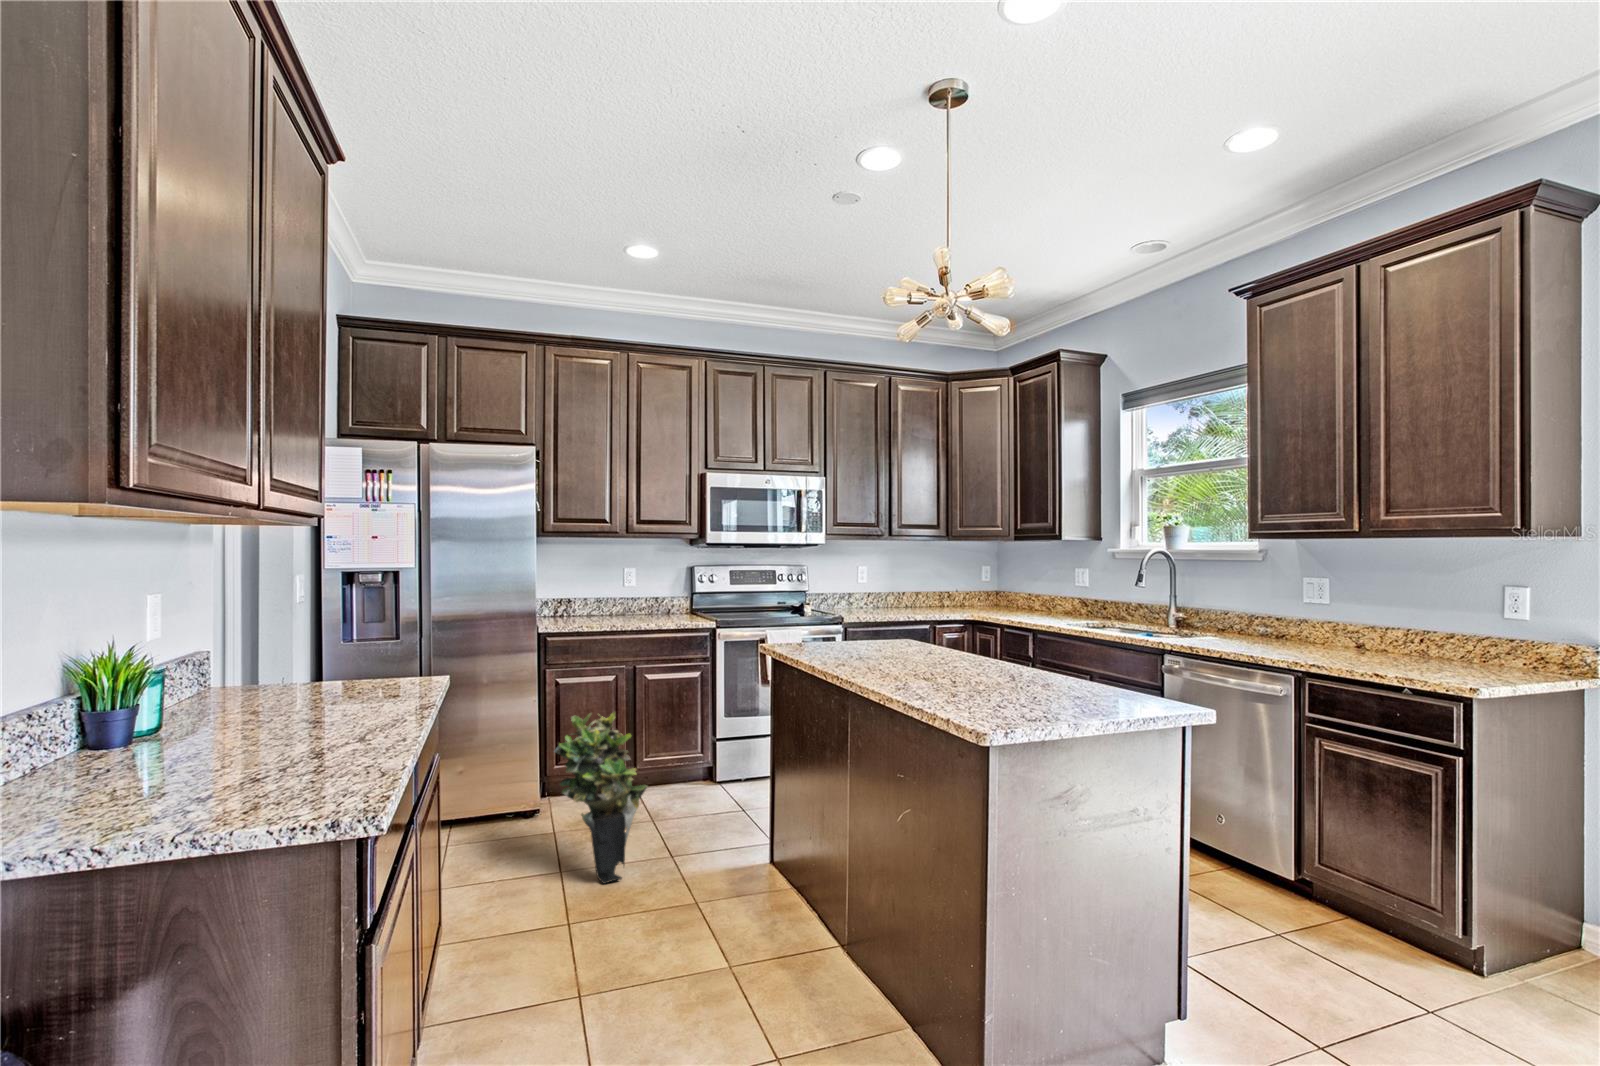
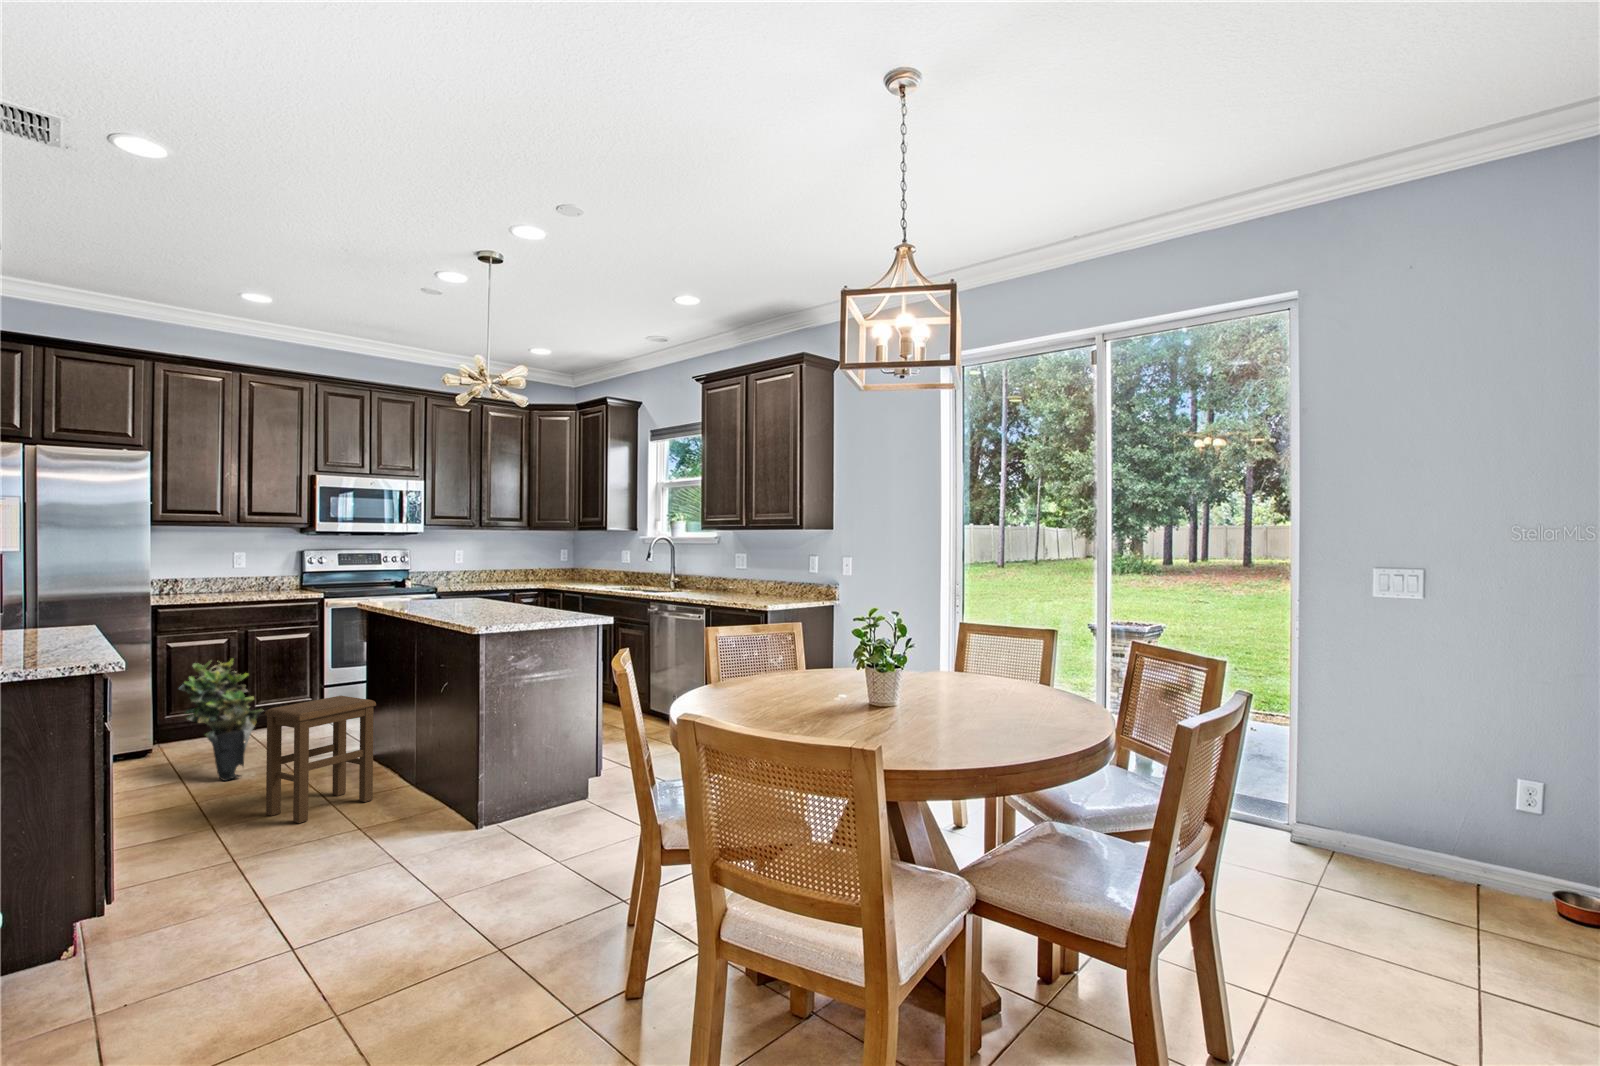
stool: none [643,794,791,1014] -> present [265,696,376,823]

